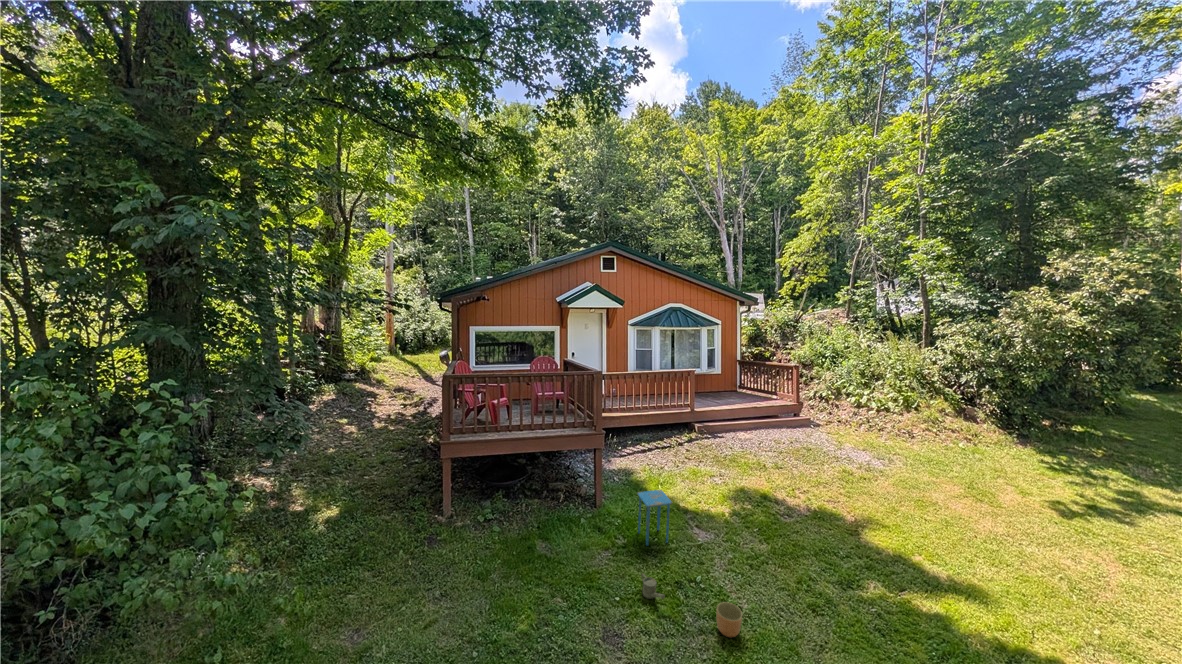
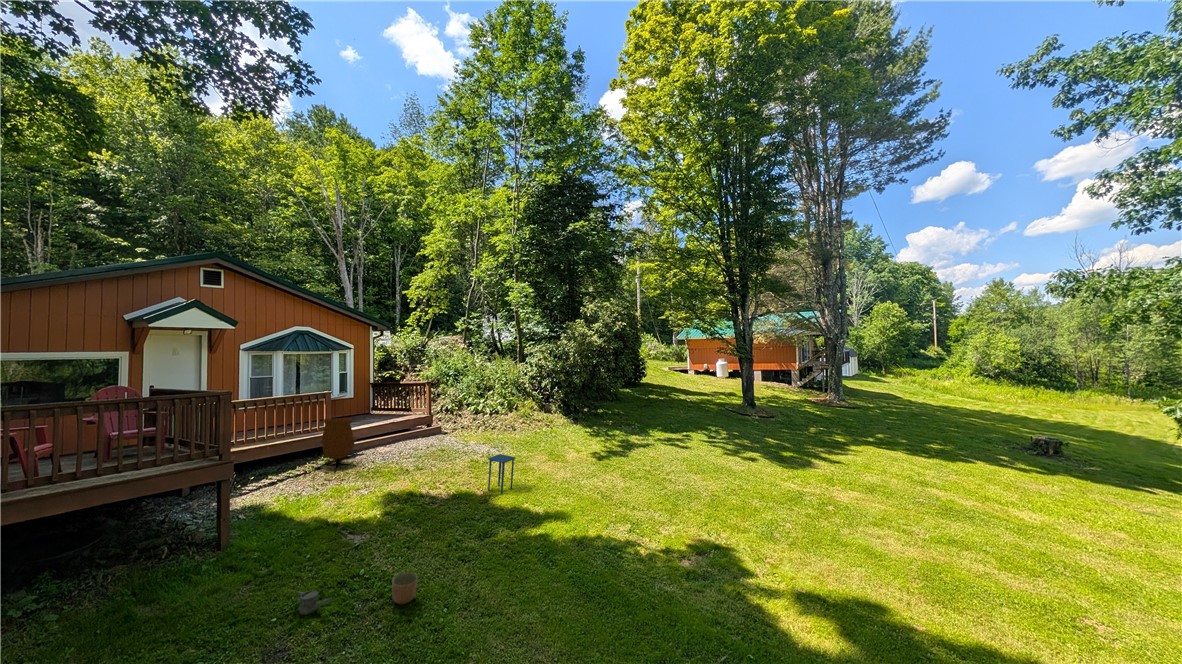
lounge chair: none [685,400,716,451] -> present [318,418,357,473]
side table: present [637,490,672,546] -> present [488,454,516,494]

